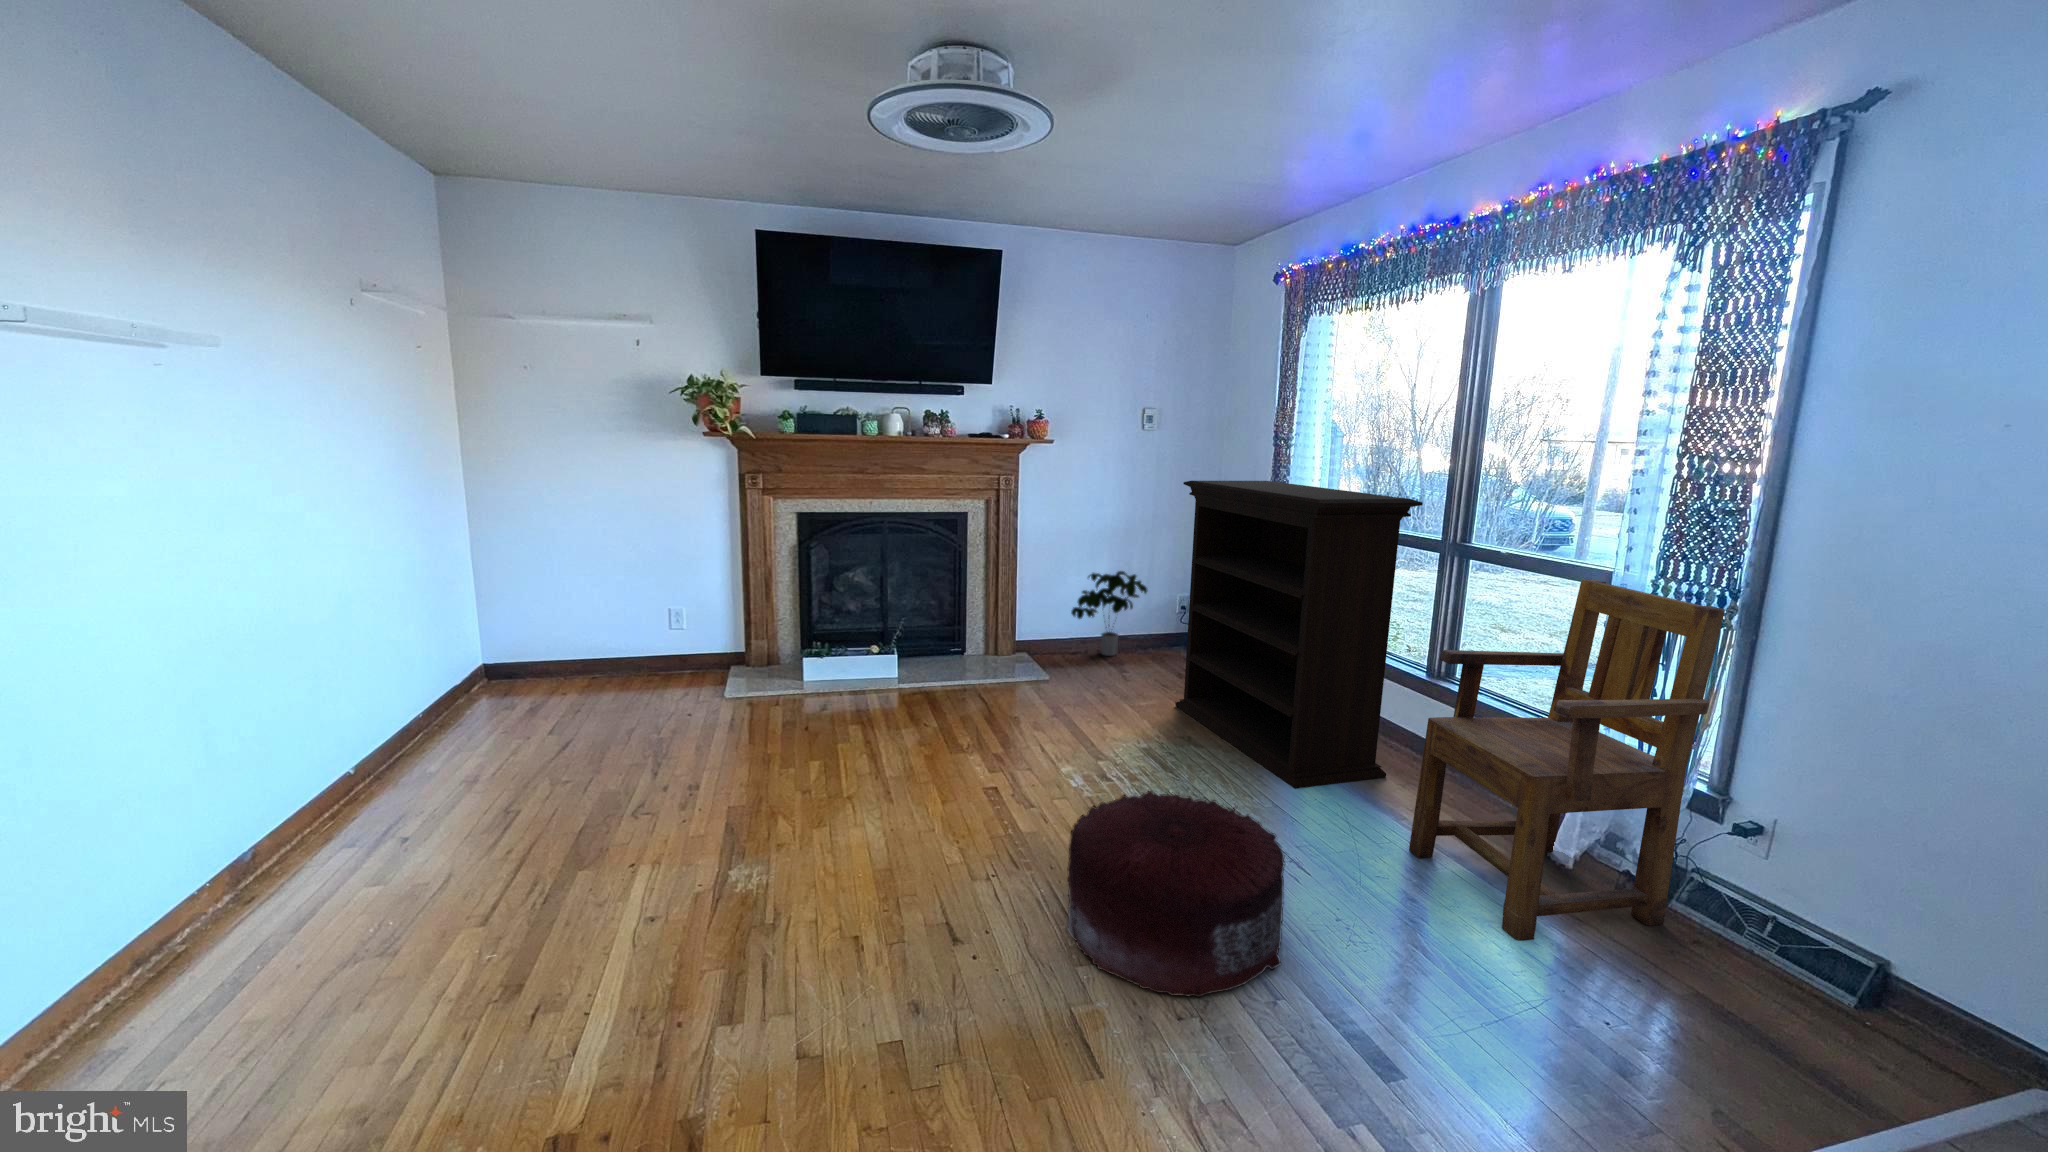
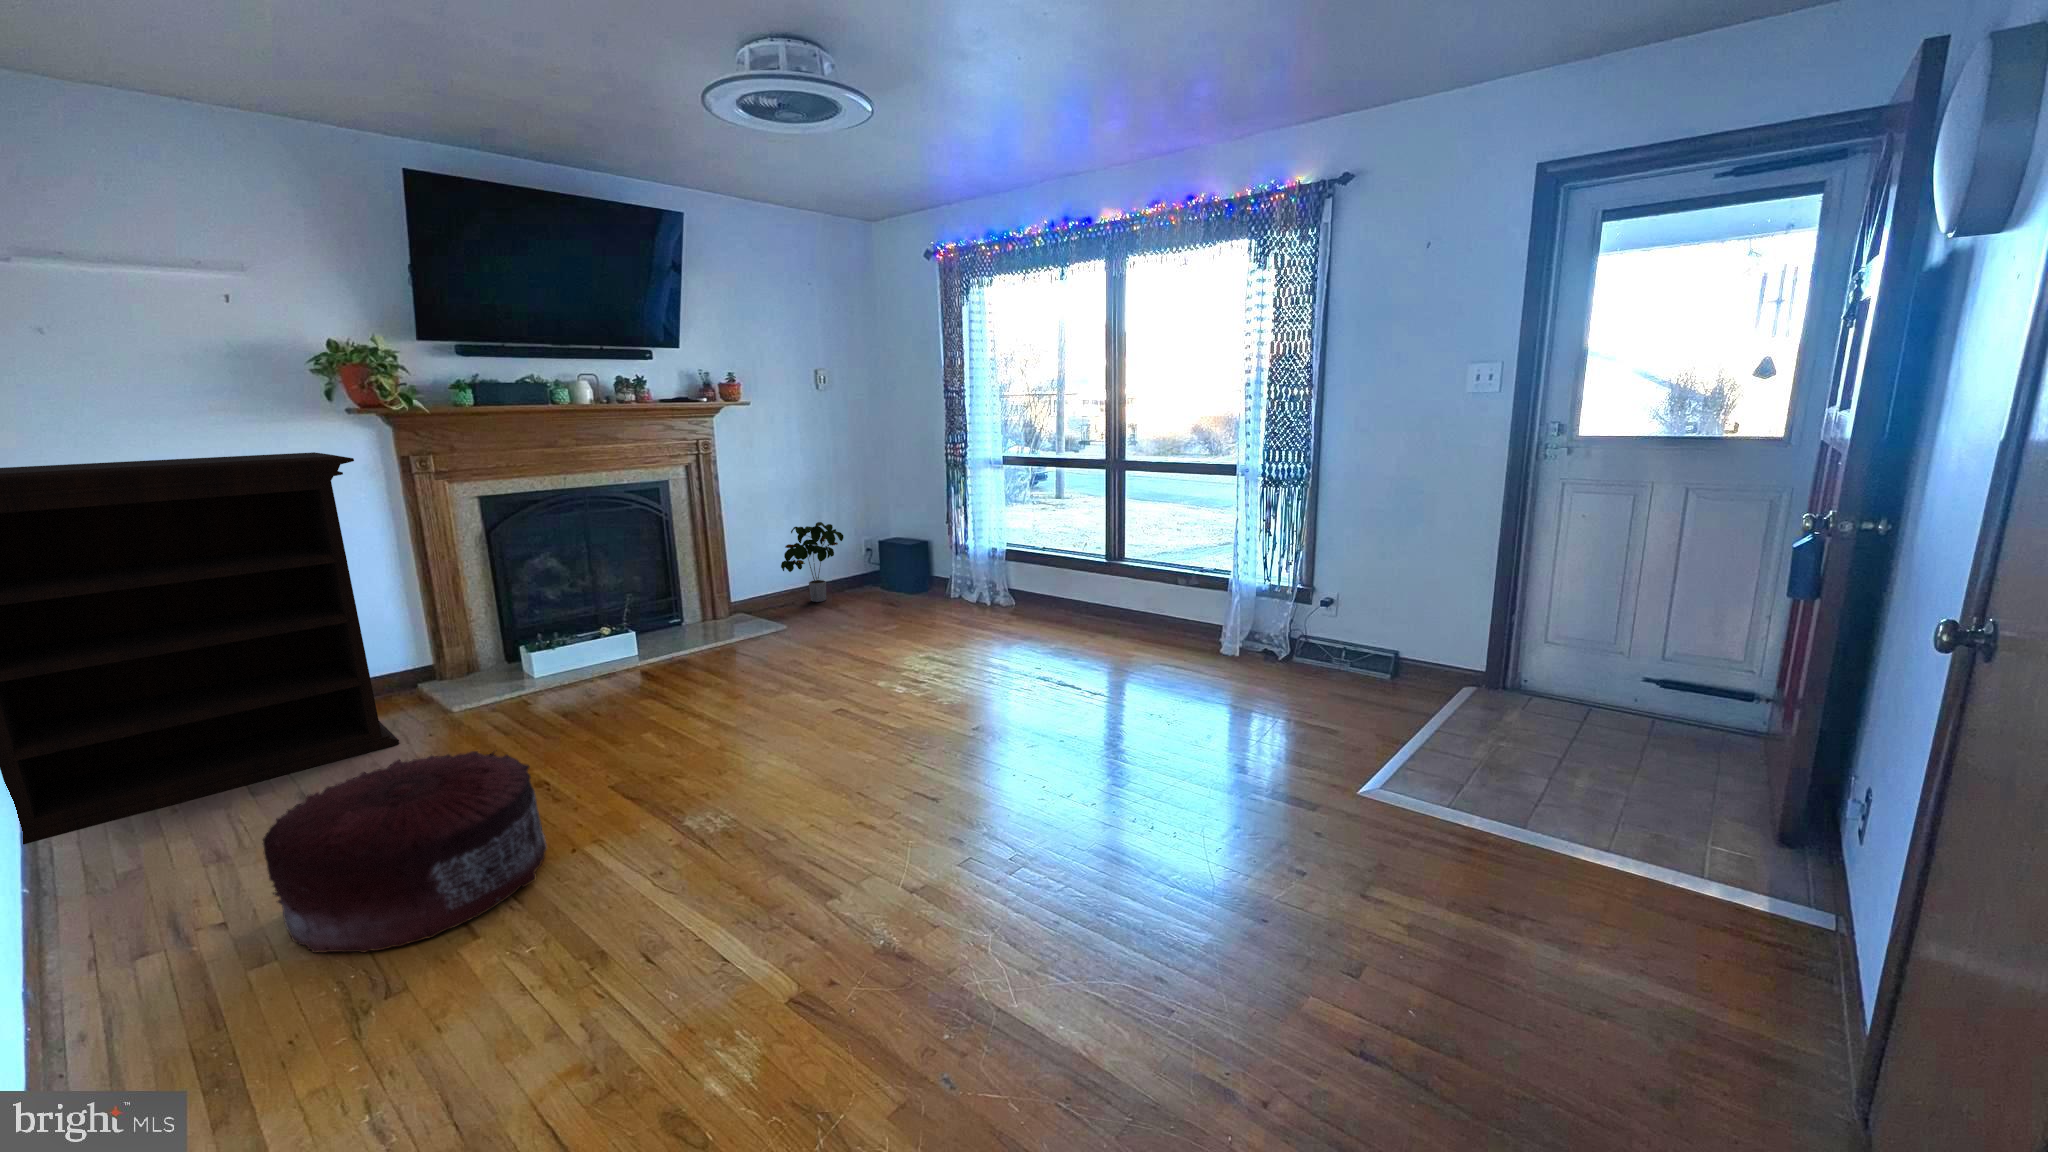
bookshelf: present [1175,481,1423,789] -> present [0,452,399,845]
armchair: present [1409,580,1725,940] -> none [1153,470,1310,697]
pouf: present [1067,790,1285,997] -> present [263,751,547,953]

